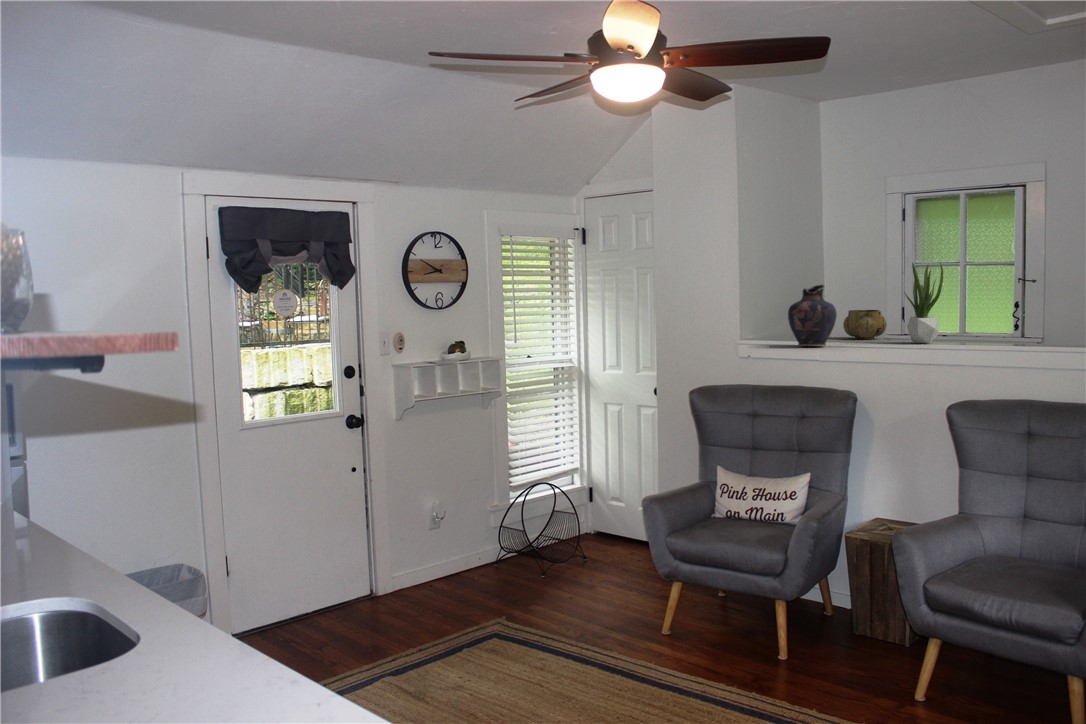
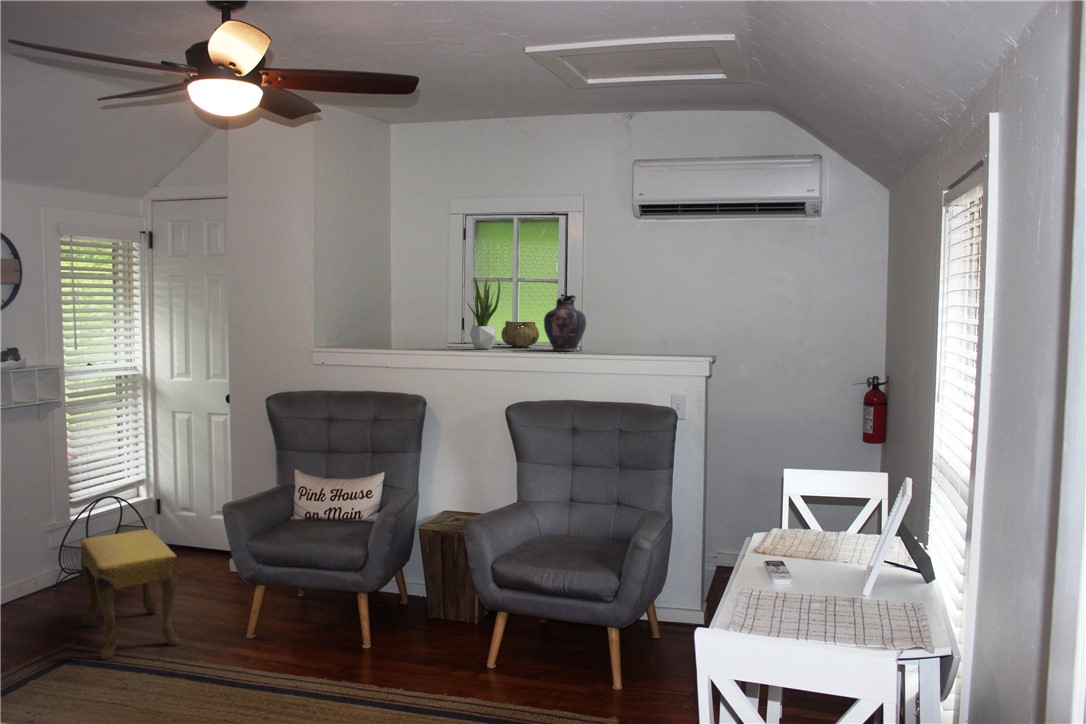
vase: present [788,285,837,346] -> present [544,295,586,350]
decorative bowl: present [843,310,887,339] -> present [501,321,539,347]
footstool: none [527,516,610,631] -> present [81,529,179,660]

